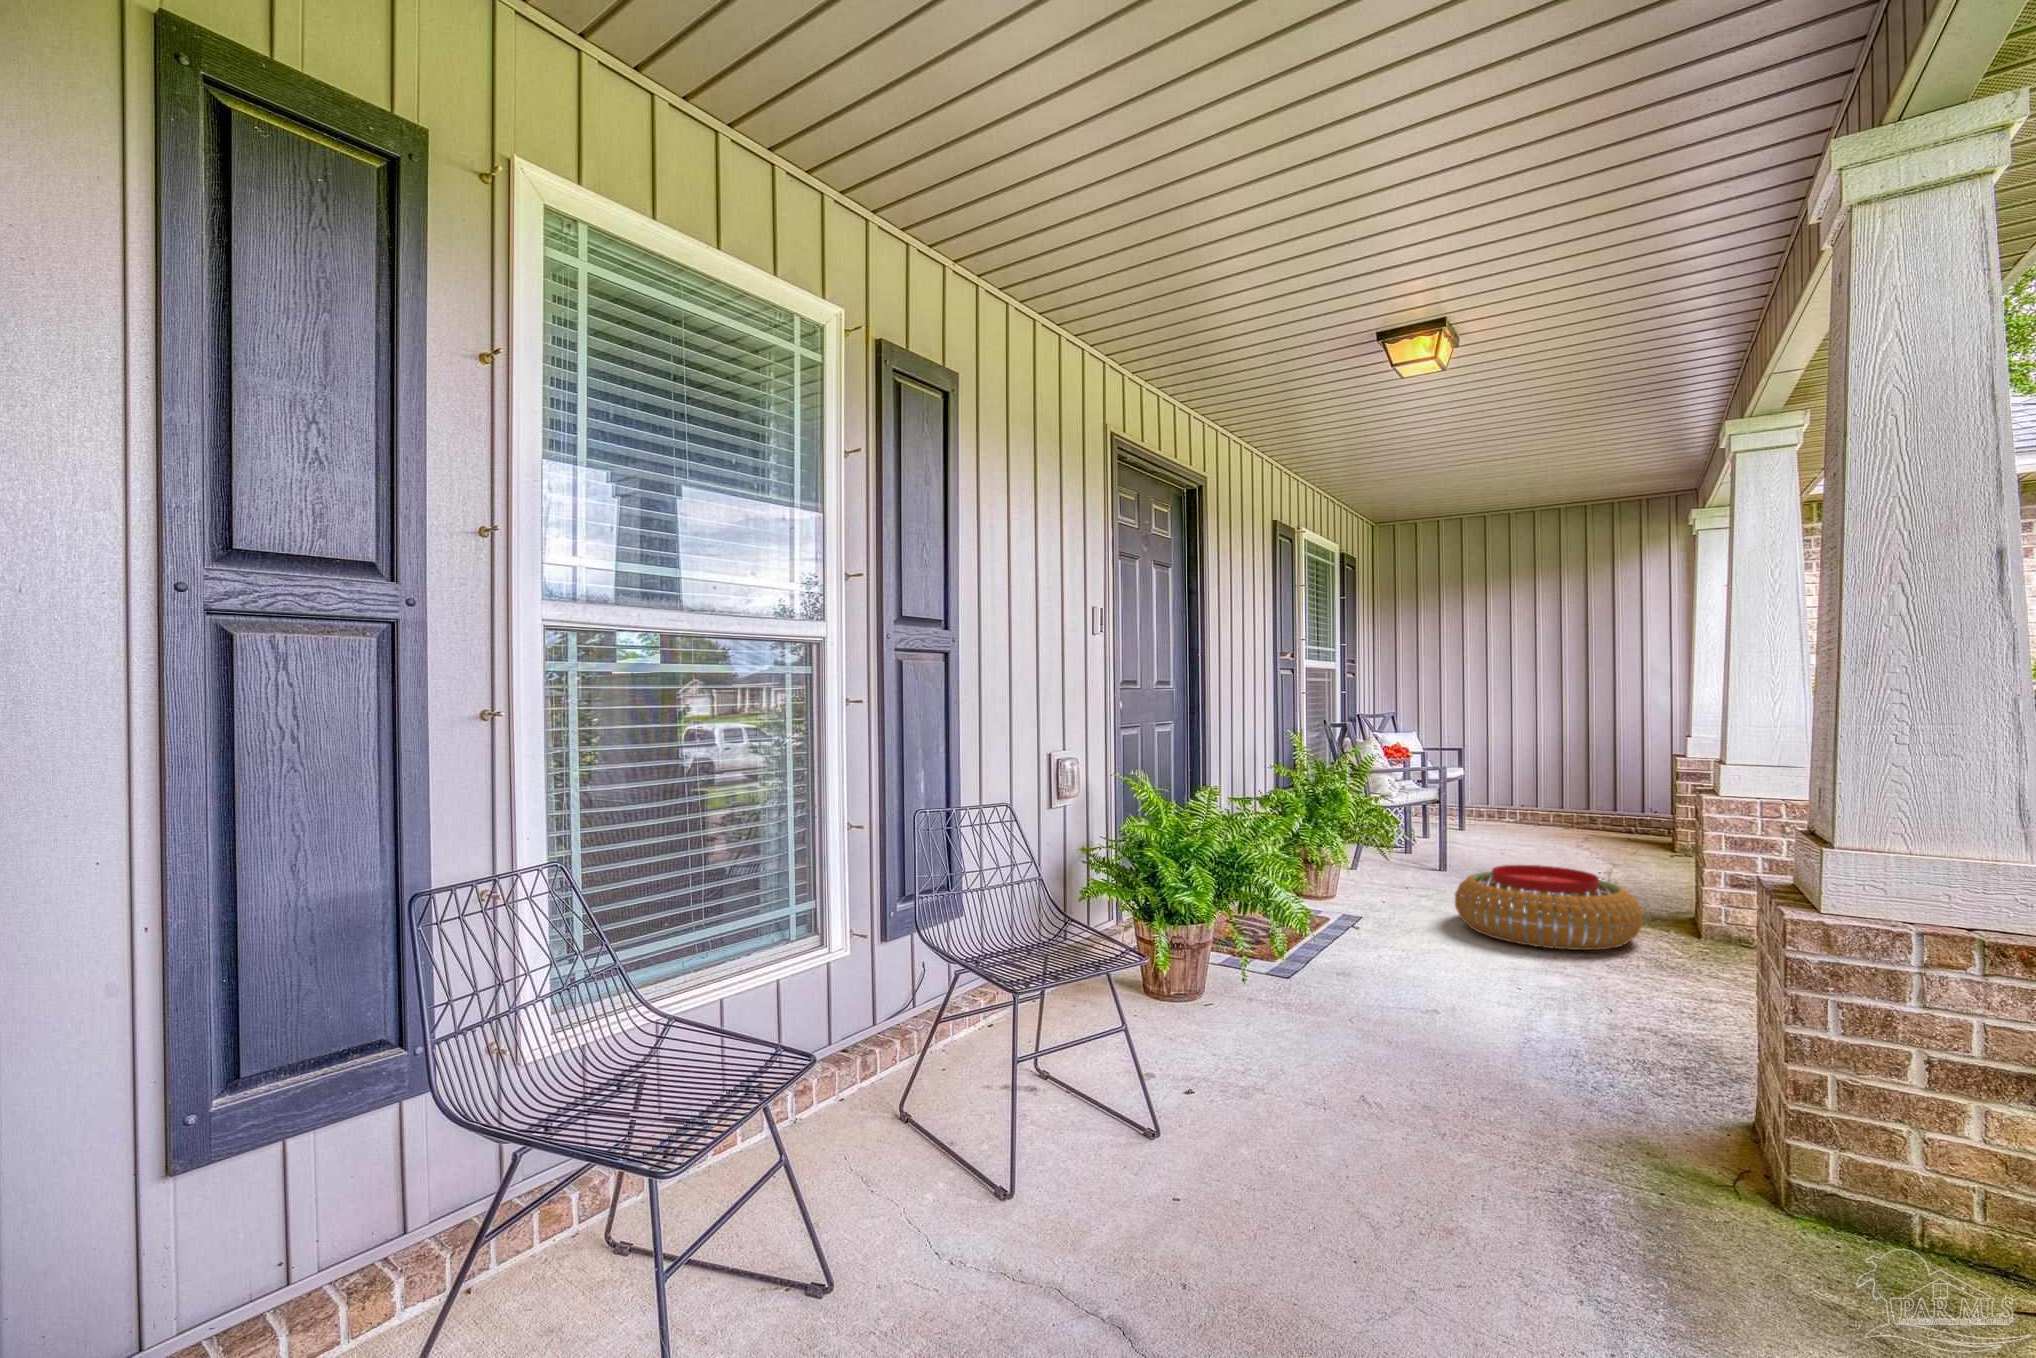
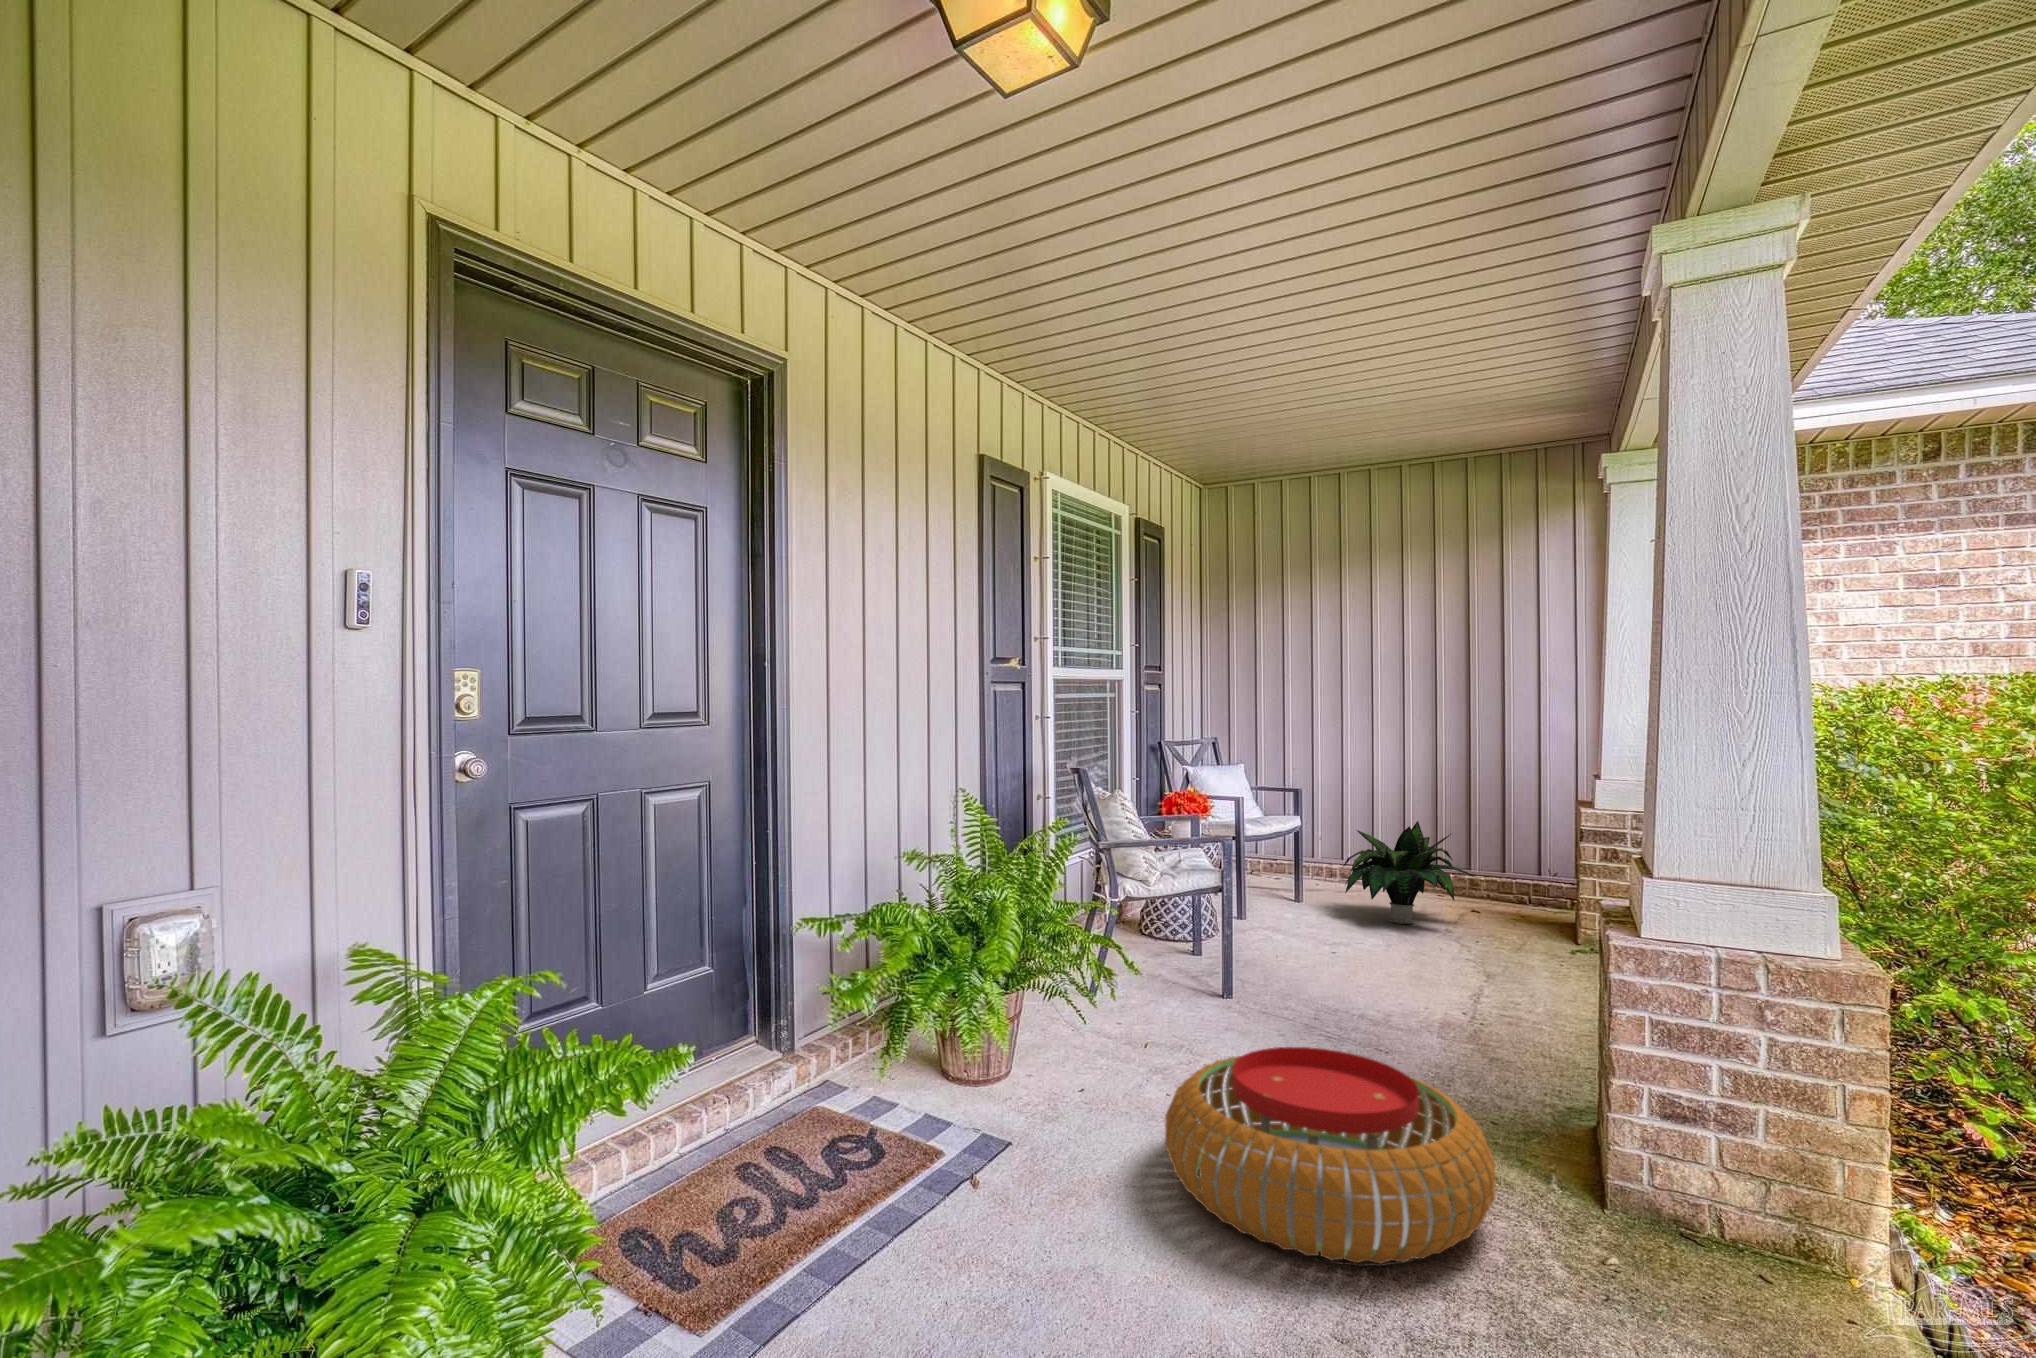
potted plant: none [1499,759,1603,831] -> present [1343,821,1475,924]

